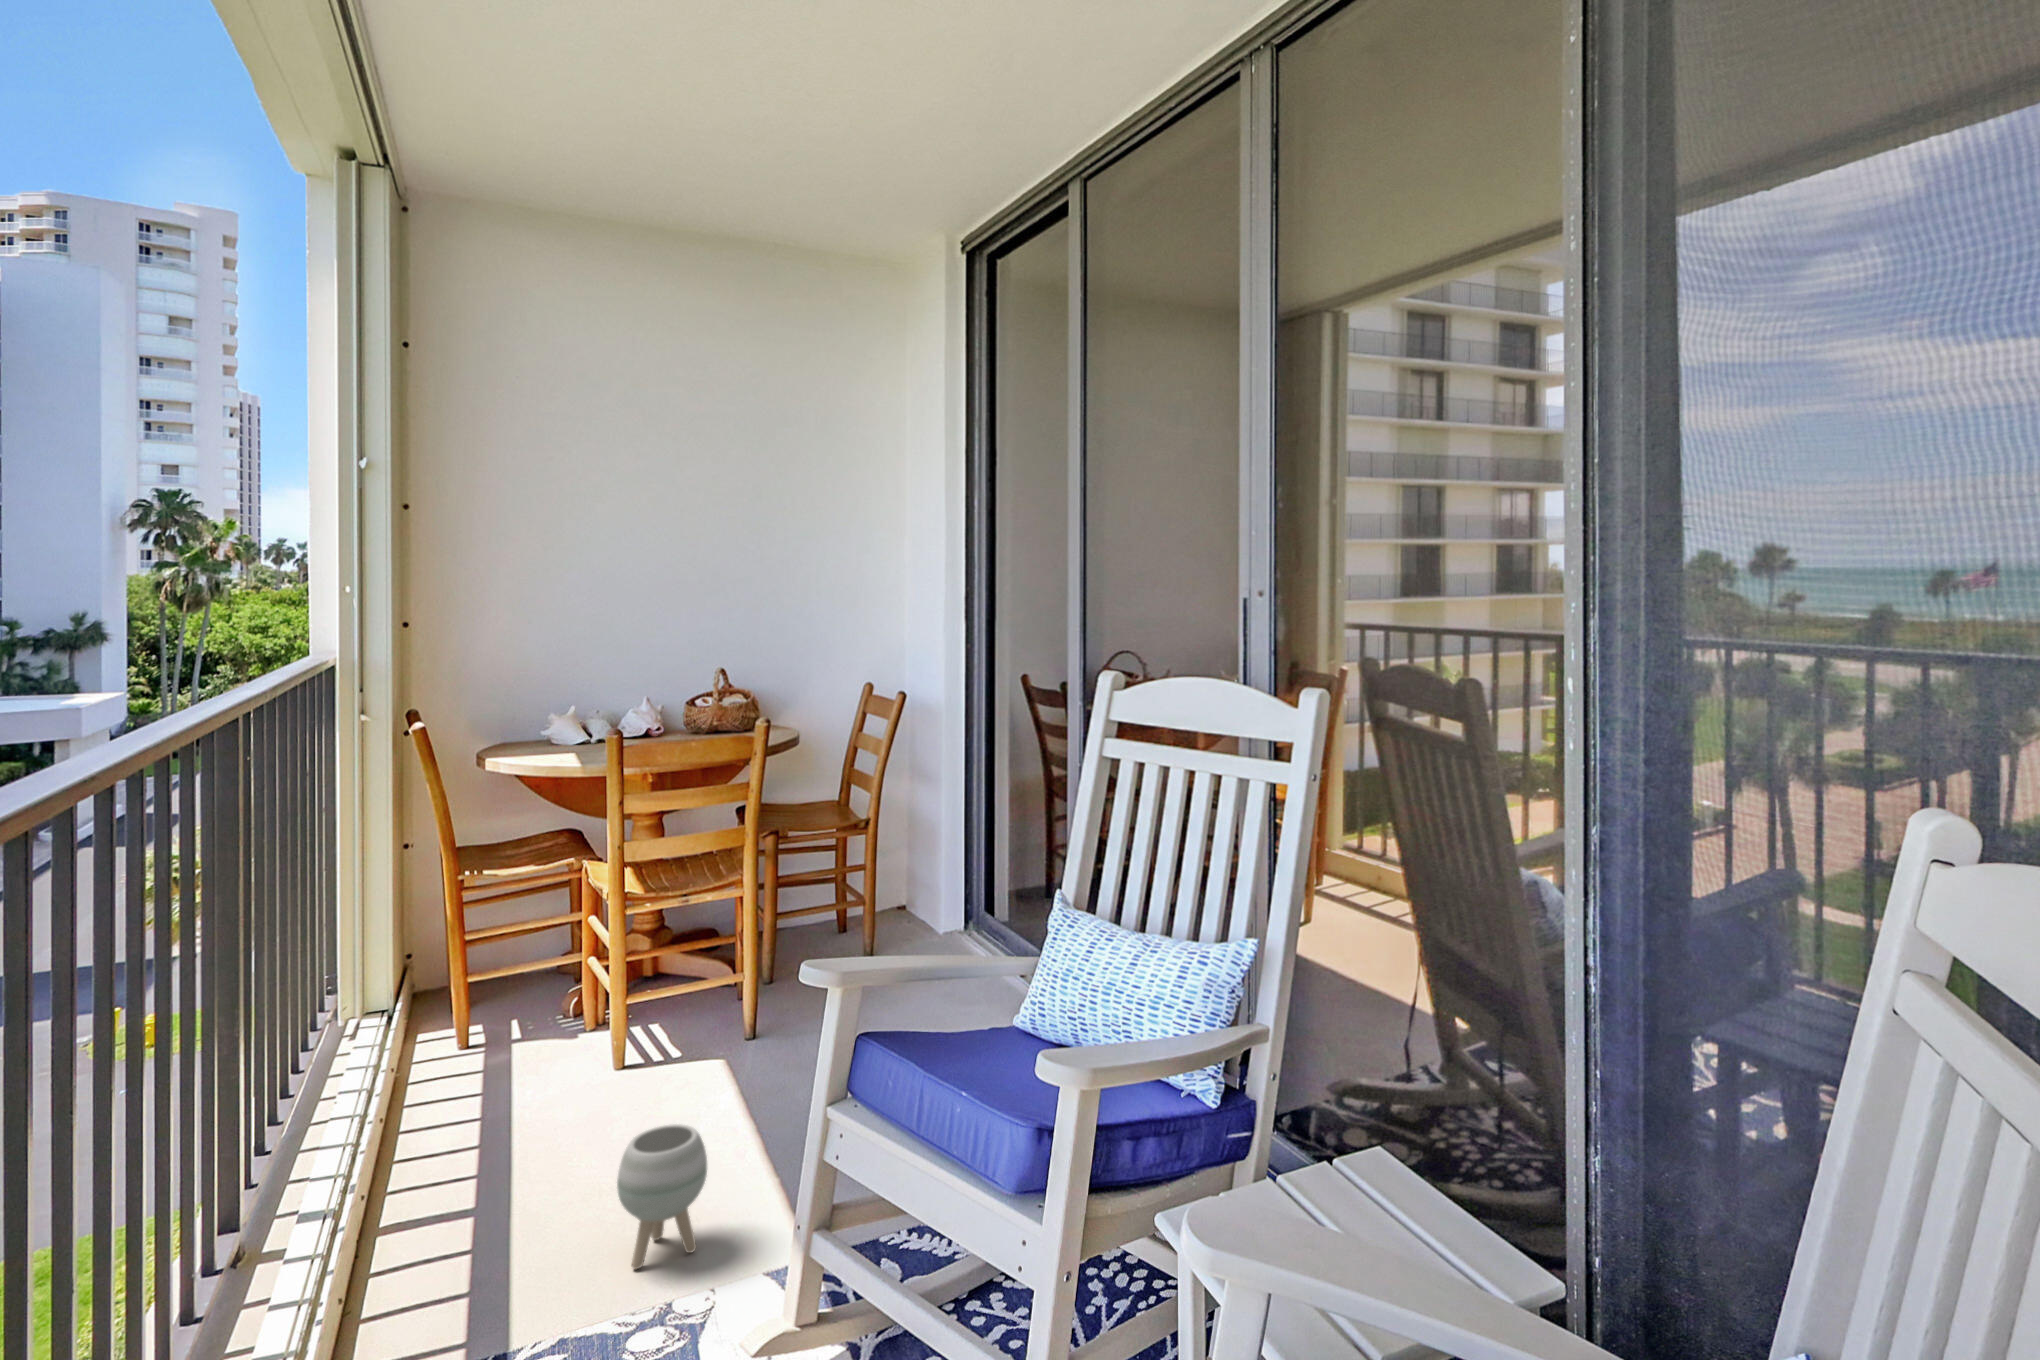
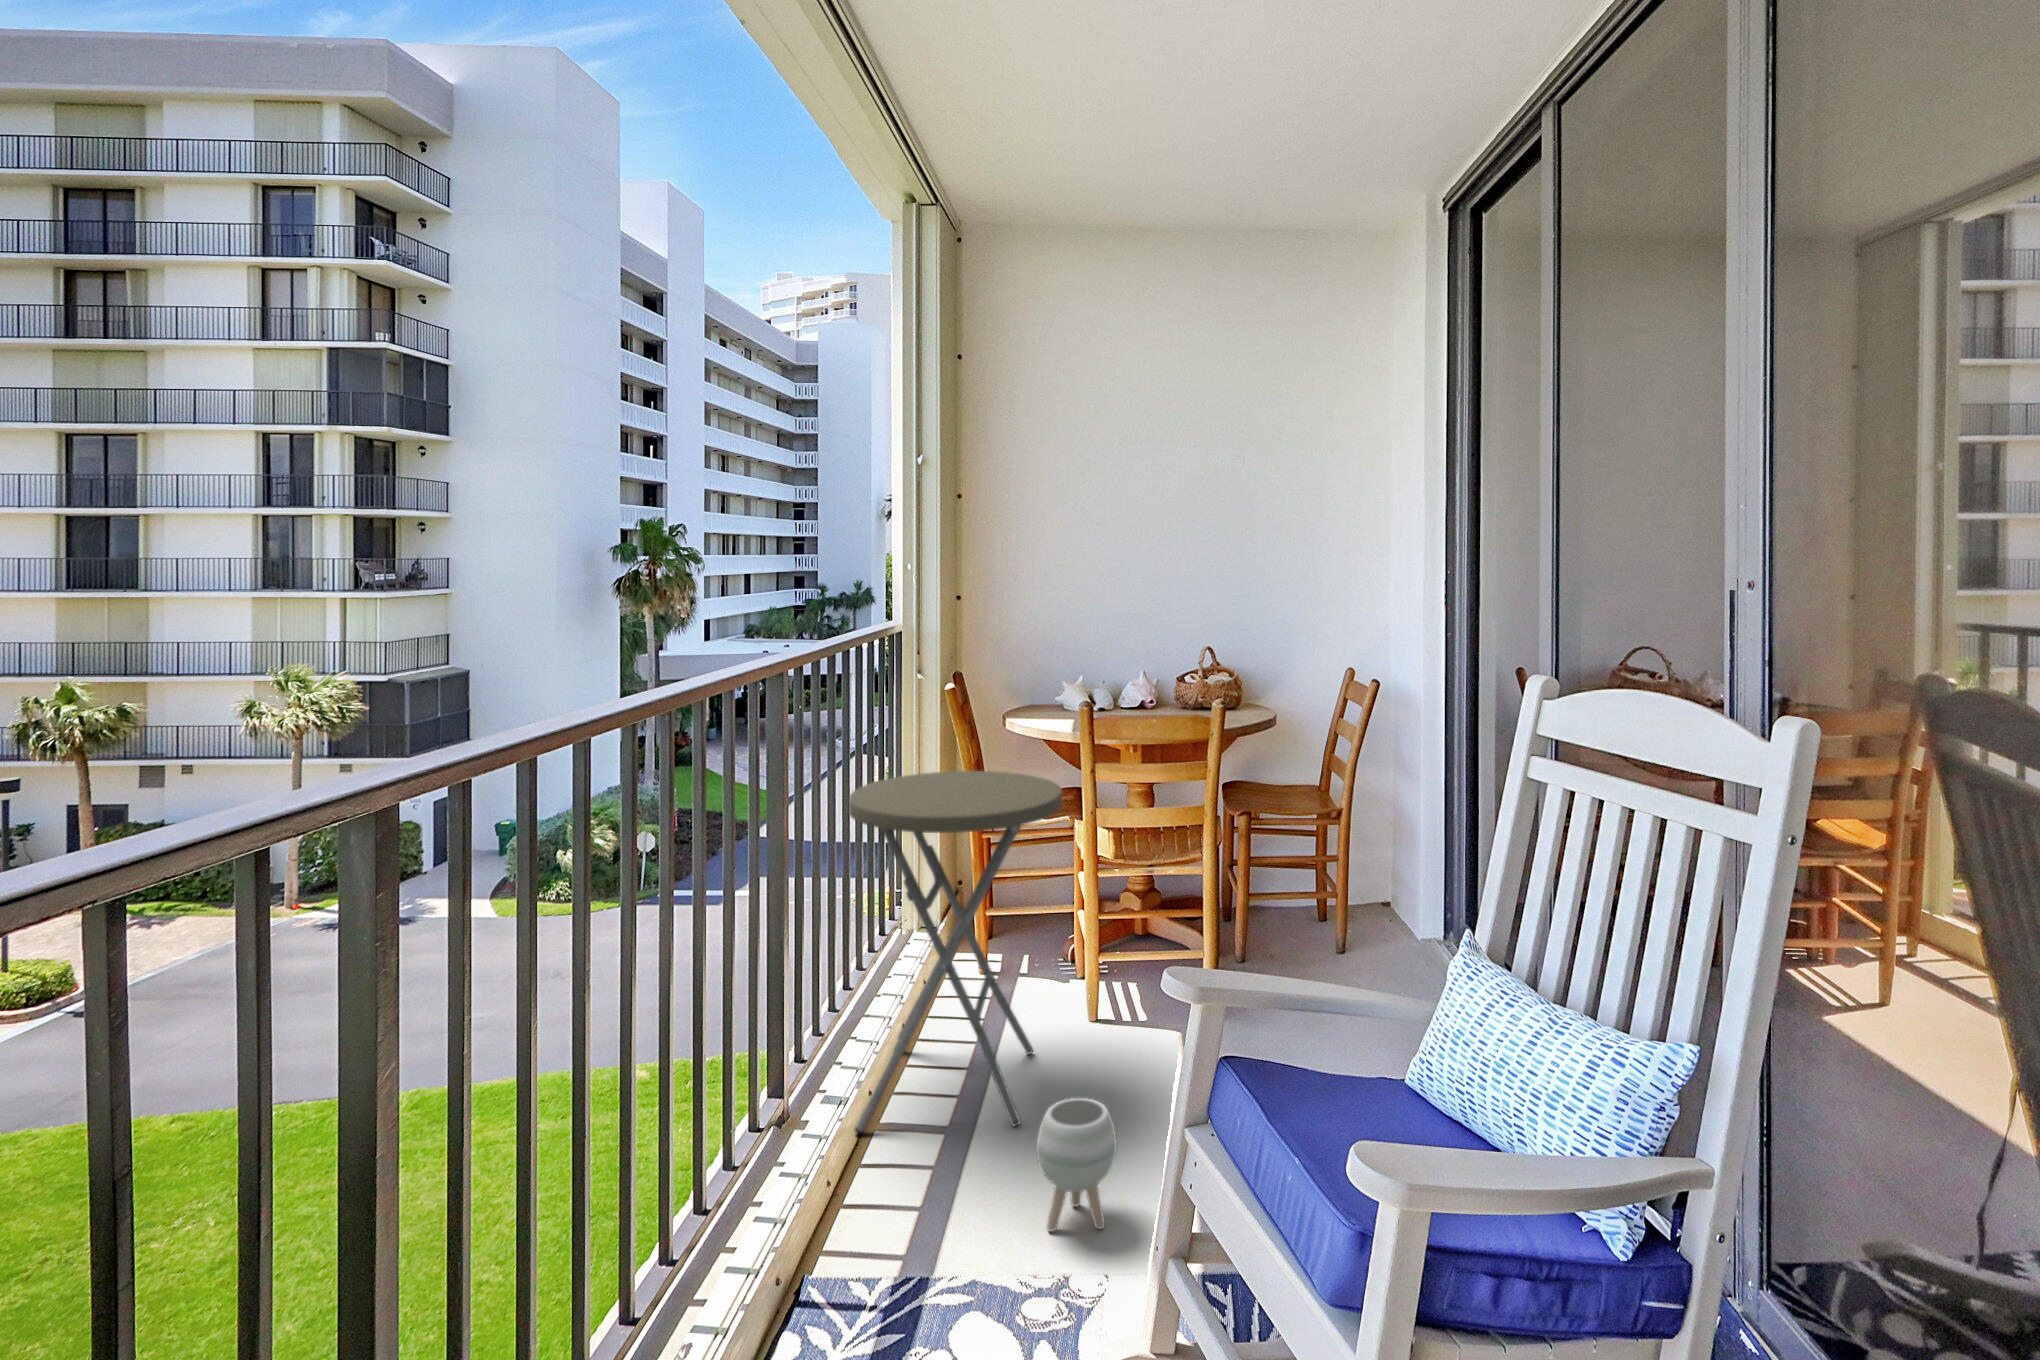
side table: none [330,810,605,1240] -> present [849,771,1062,1134]

